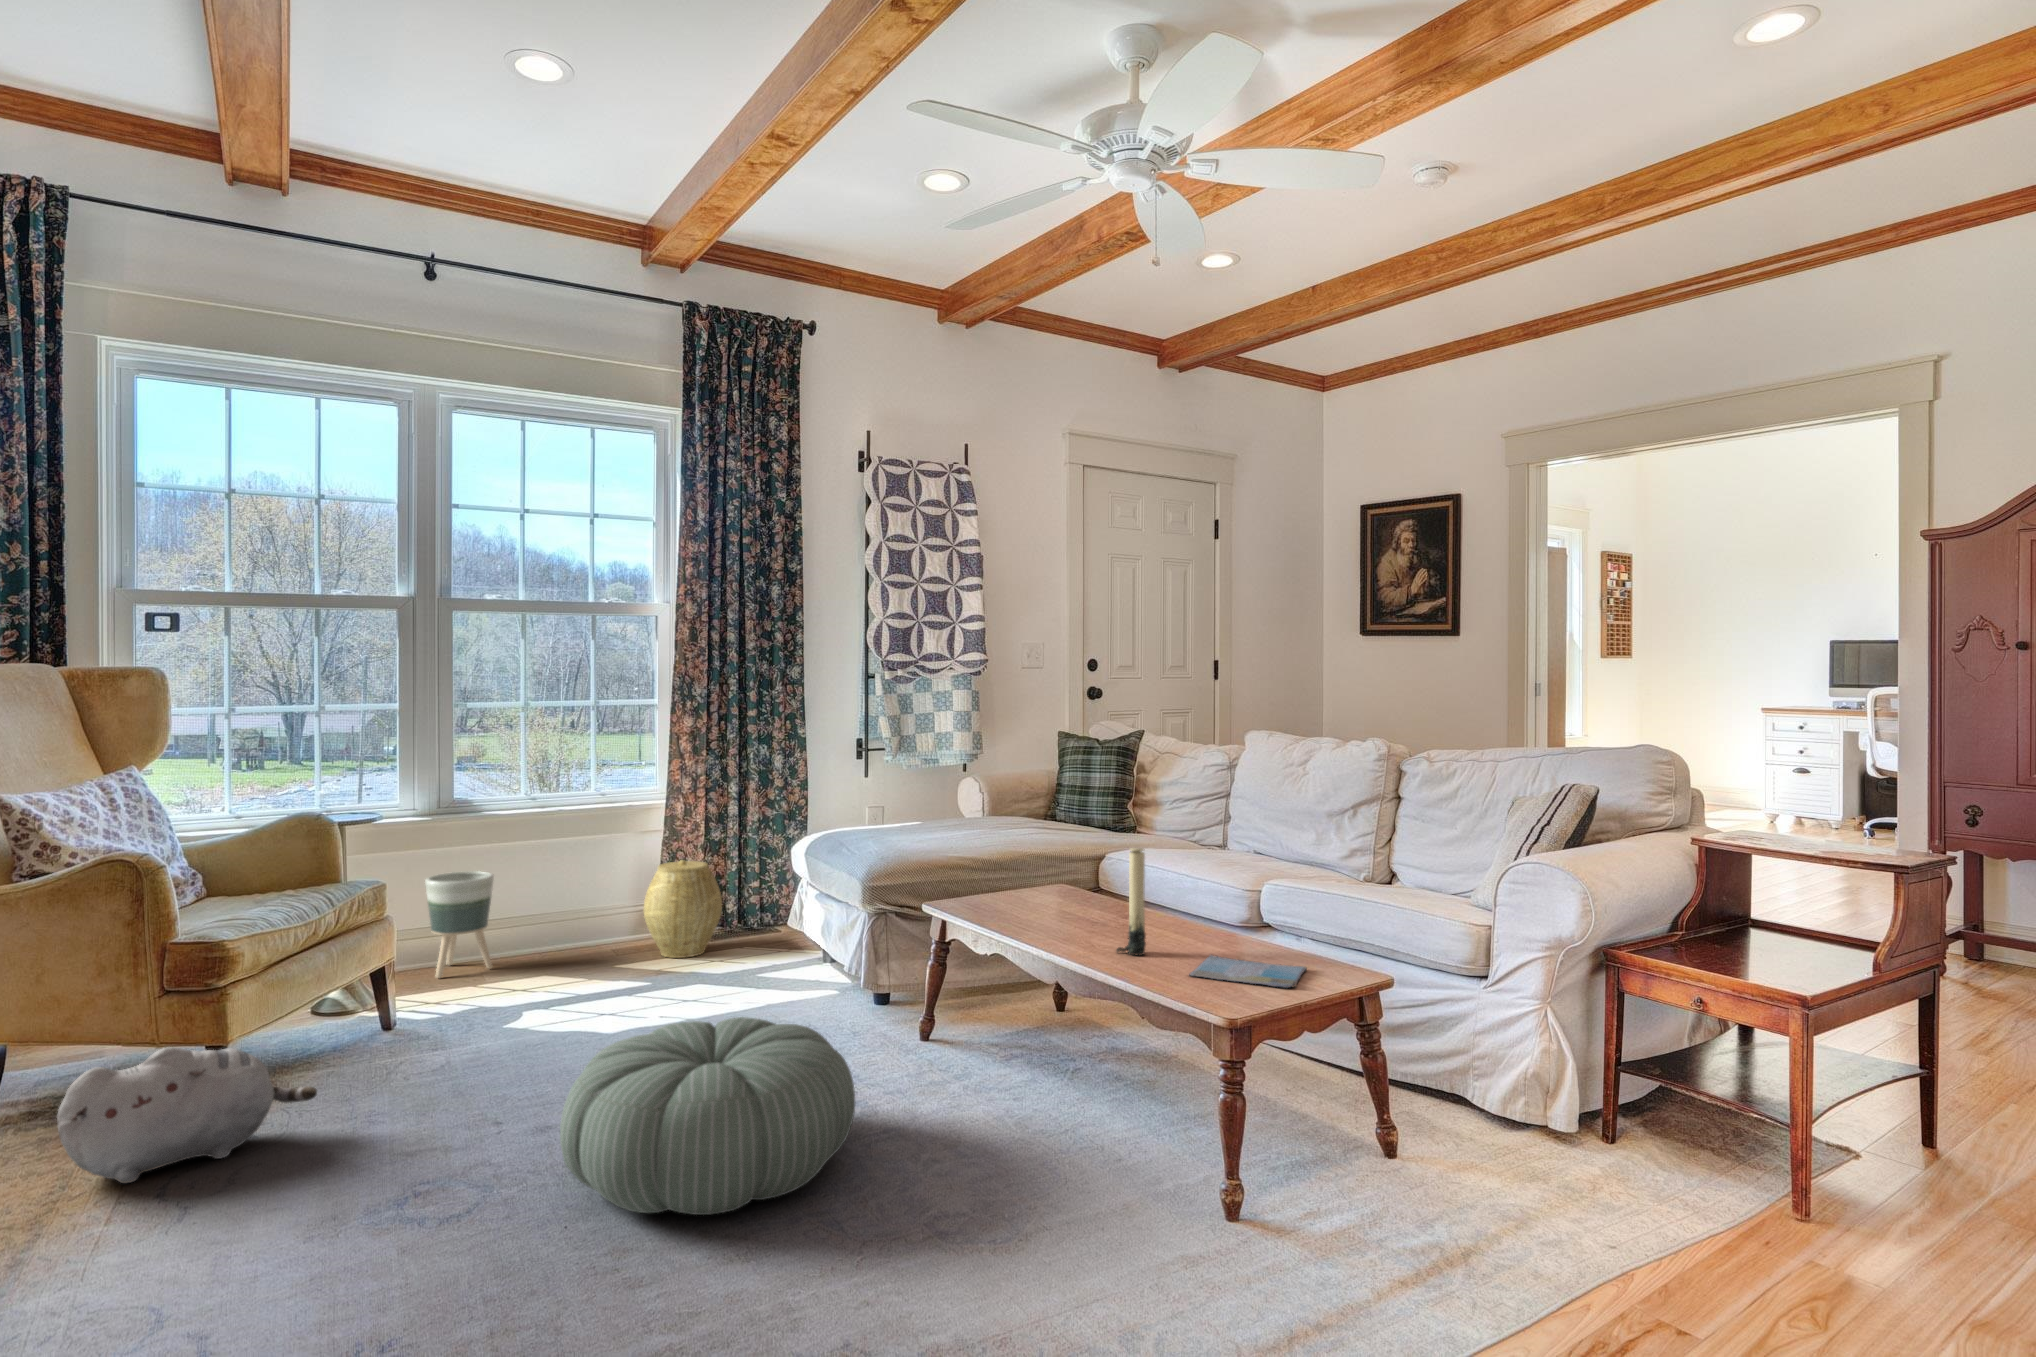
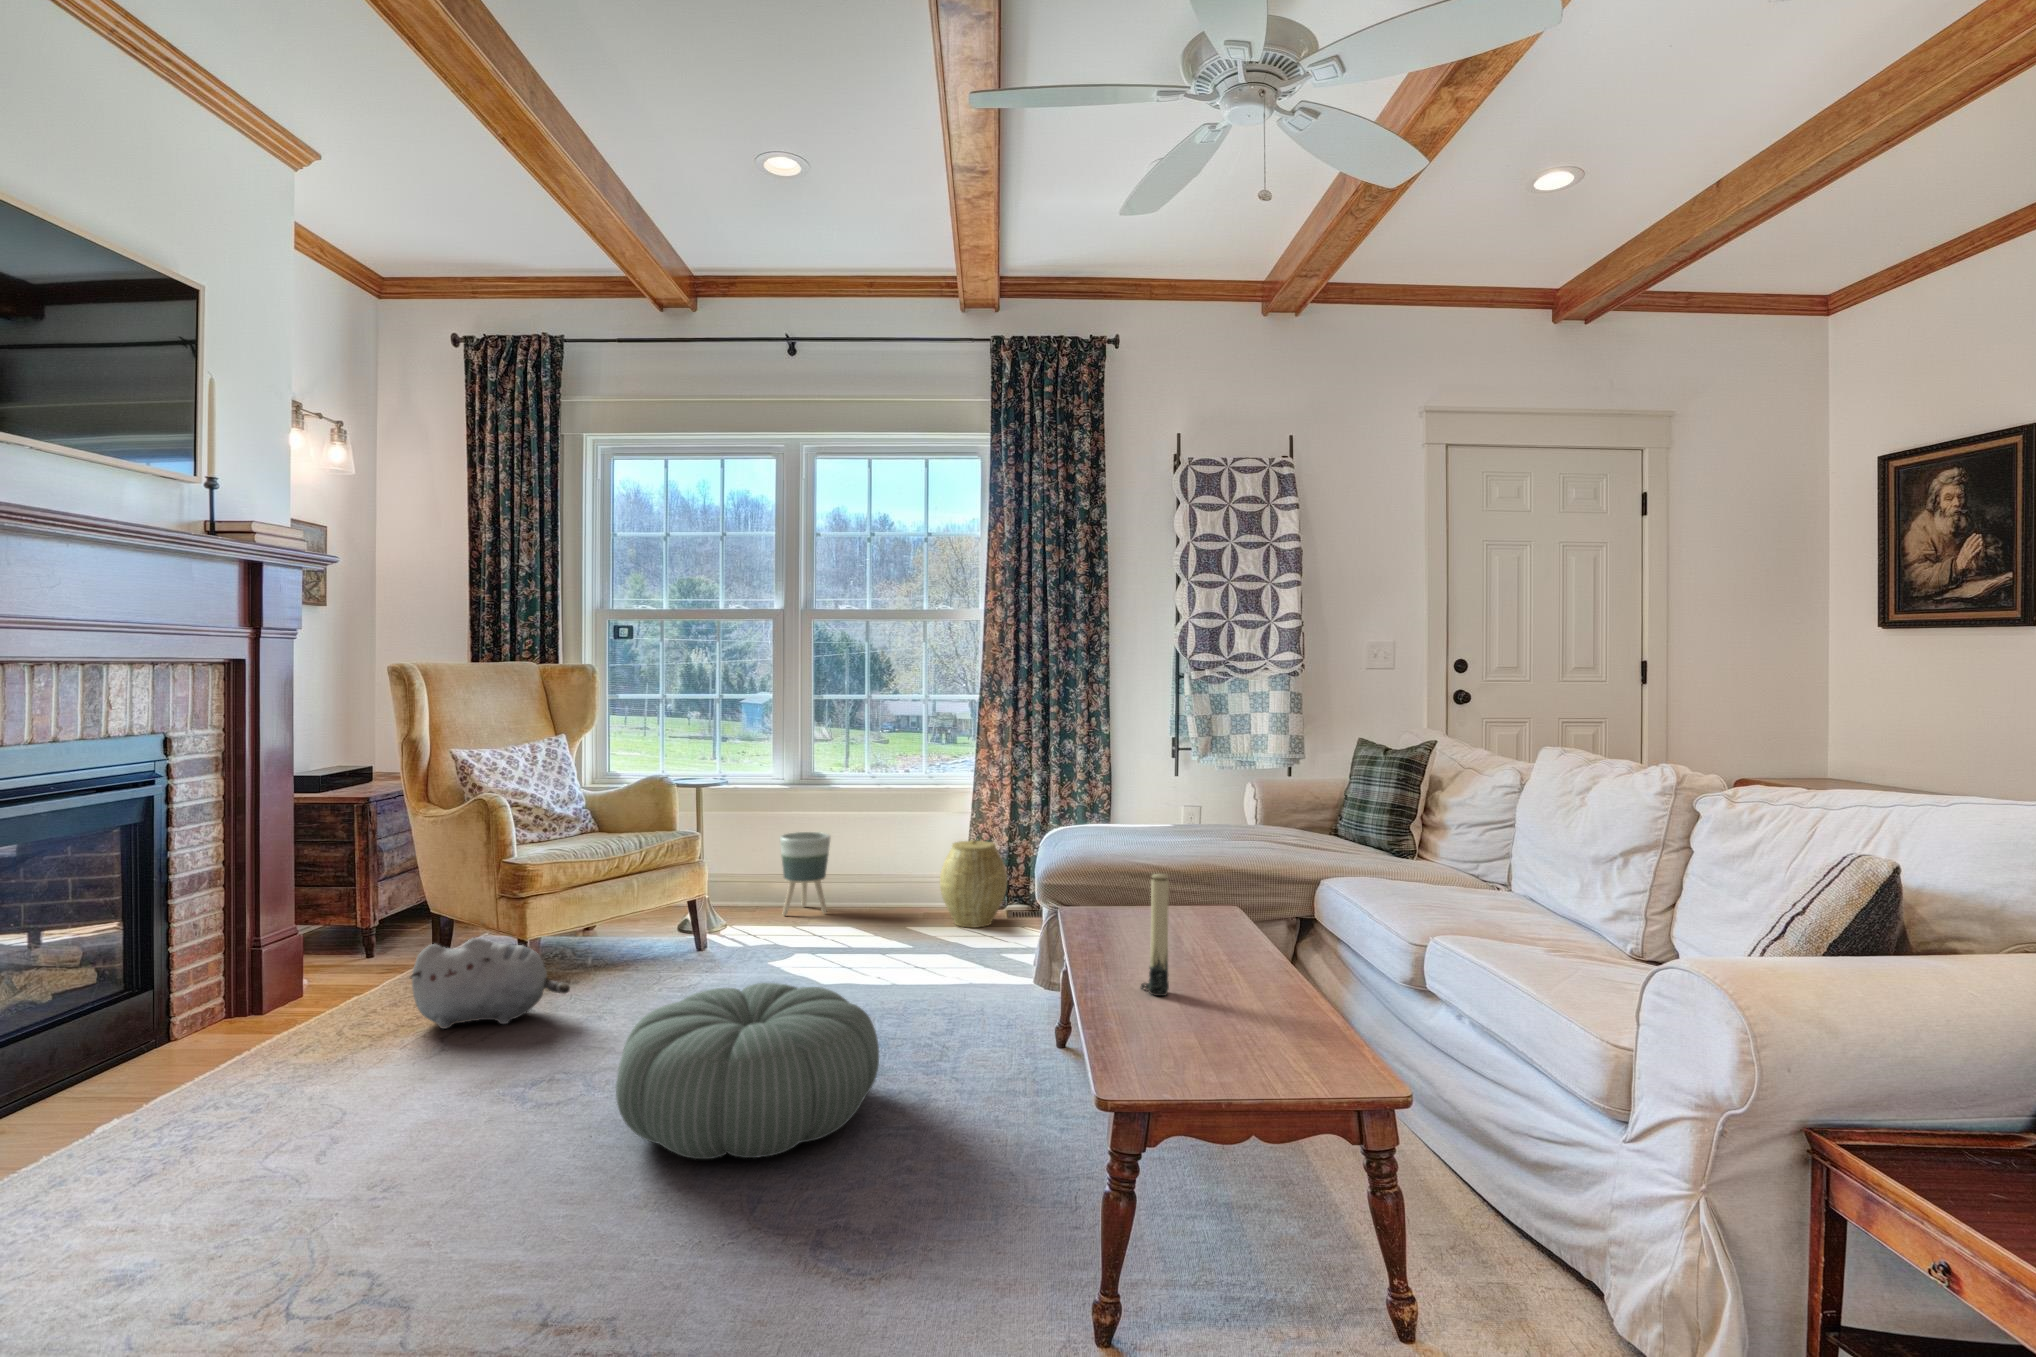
book: present [1190,955,1307,988] -> none [1162,1009,1316,1068]

